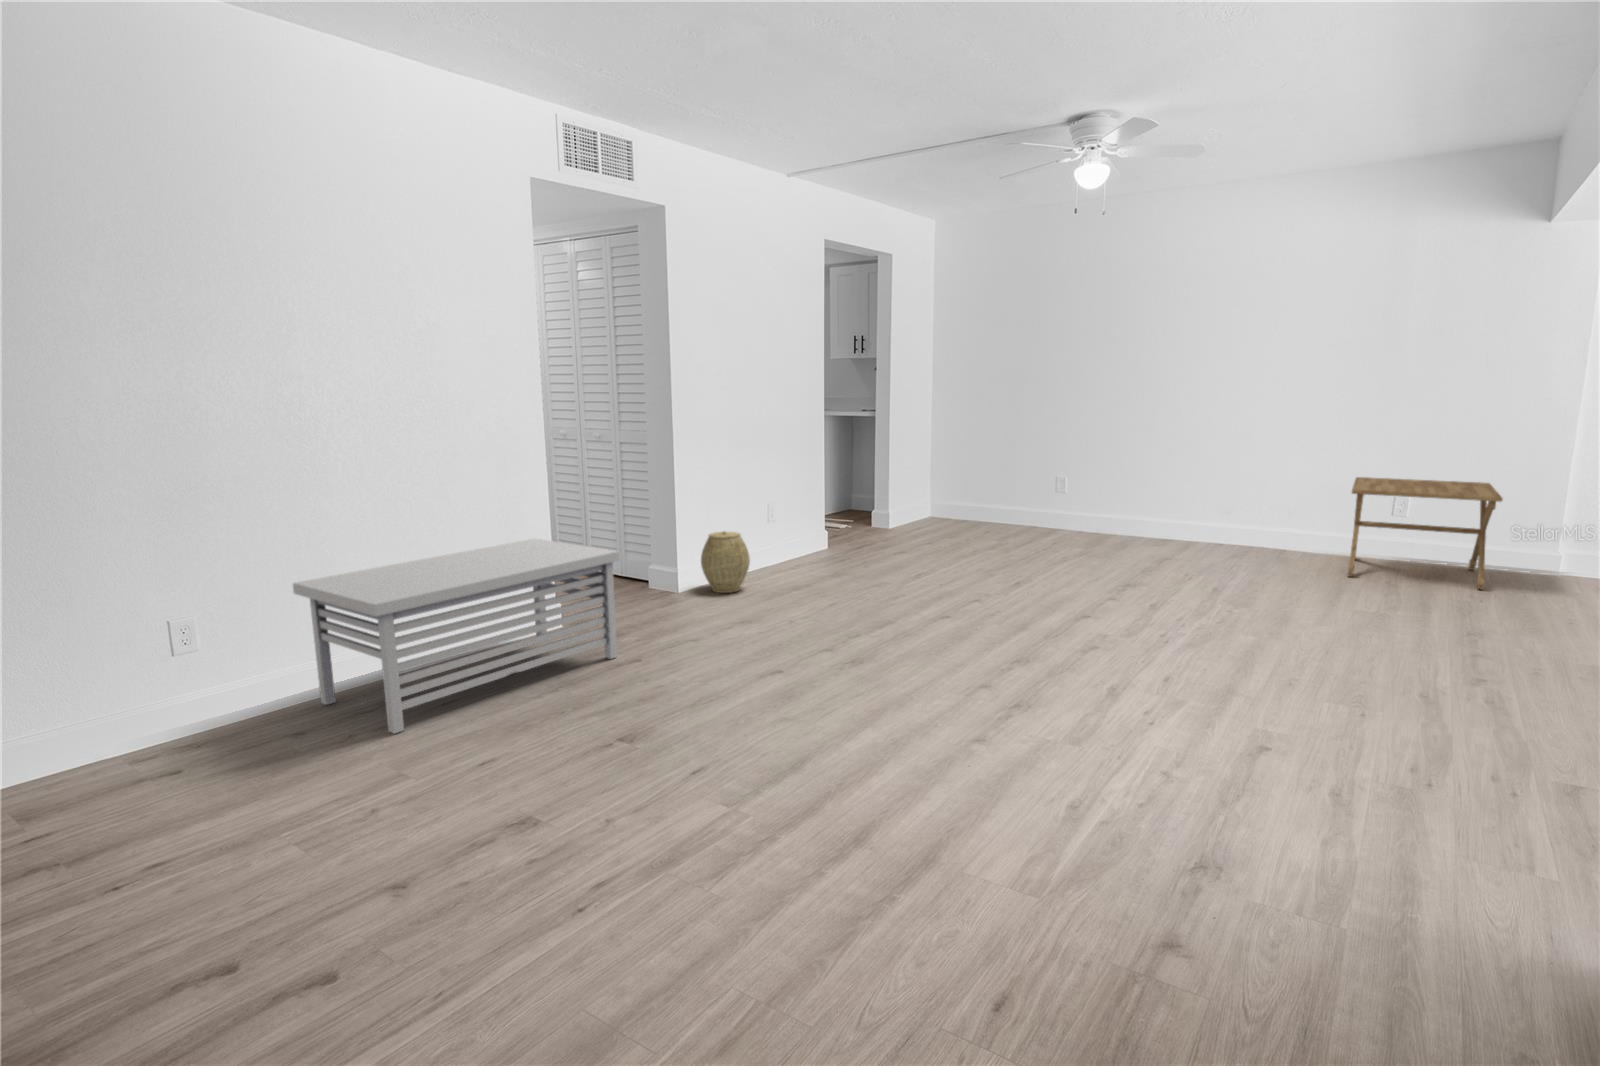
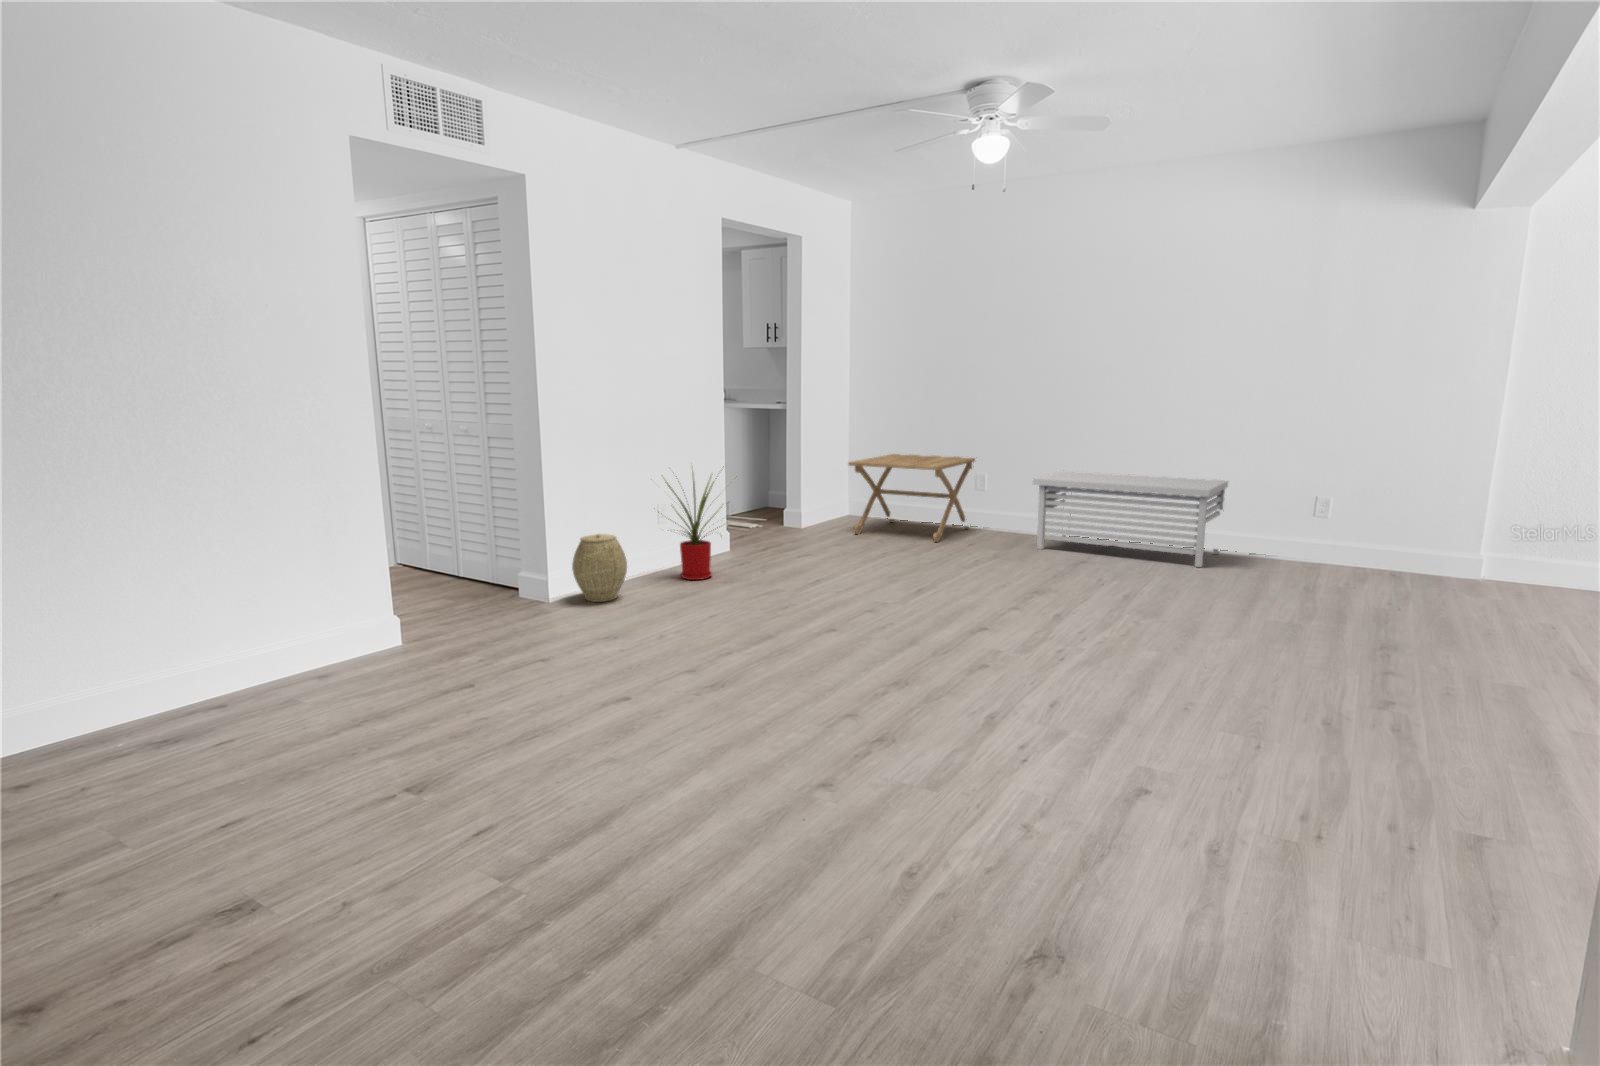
house plant: none [766,466,845,574] -> present [658,466,724,580]
side table: present [1348,477,1503,590] -> present [848,454,975,542]
storage bench: present [293,539,619,734] -> present [1033,472,1228,567]

